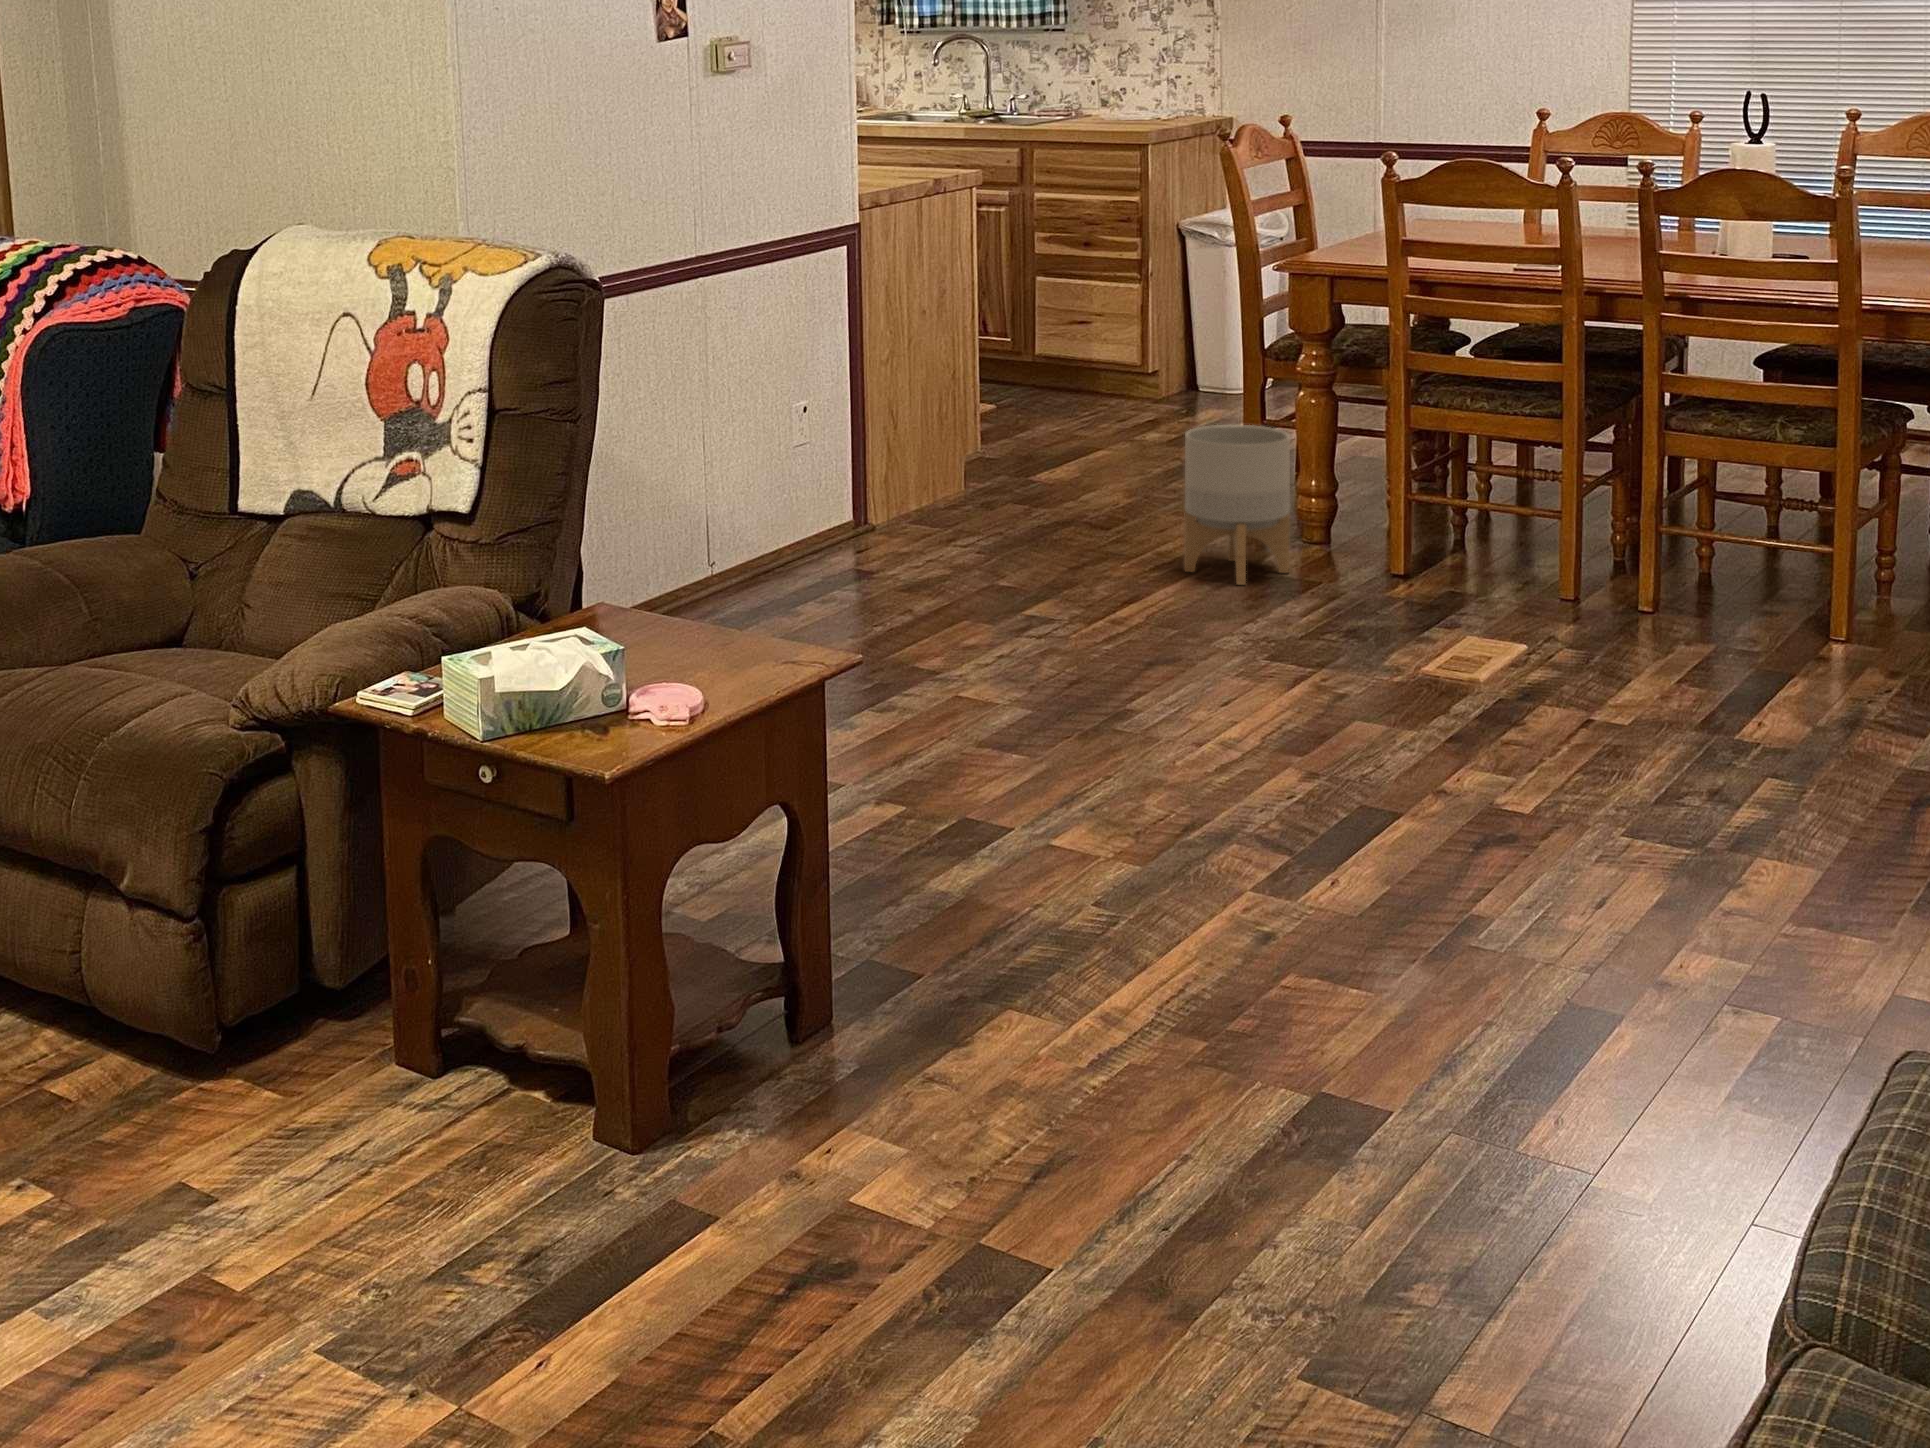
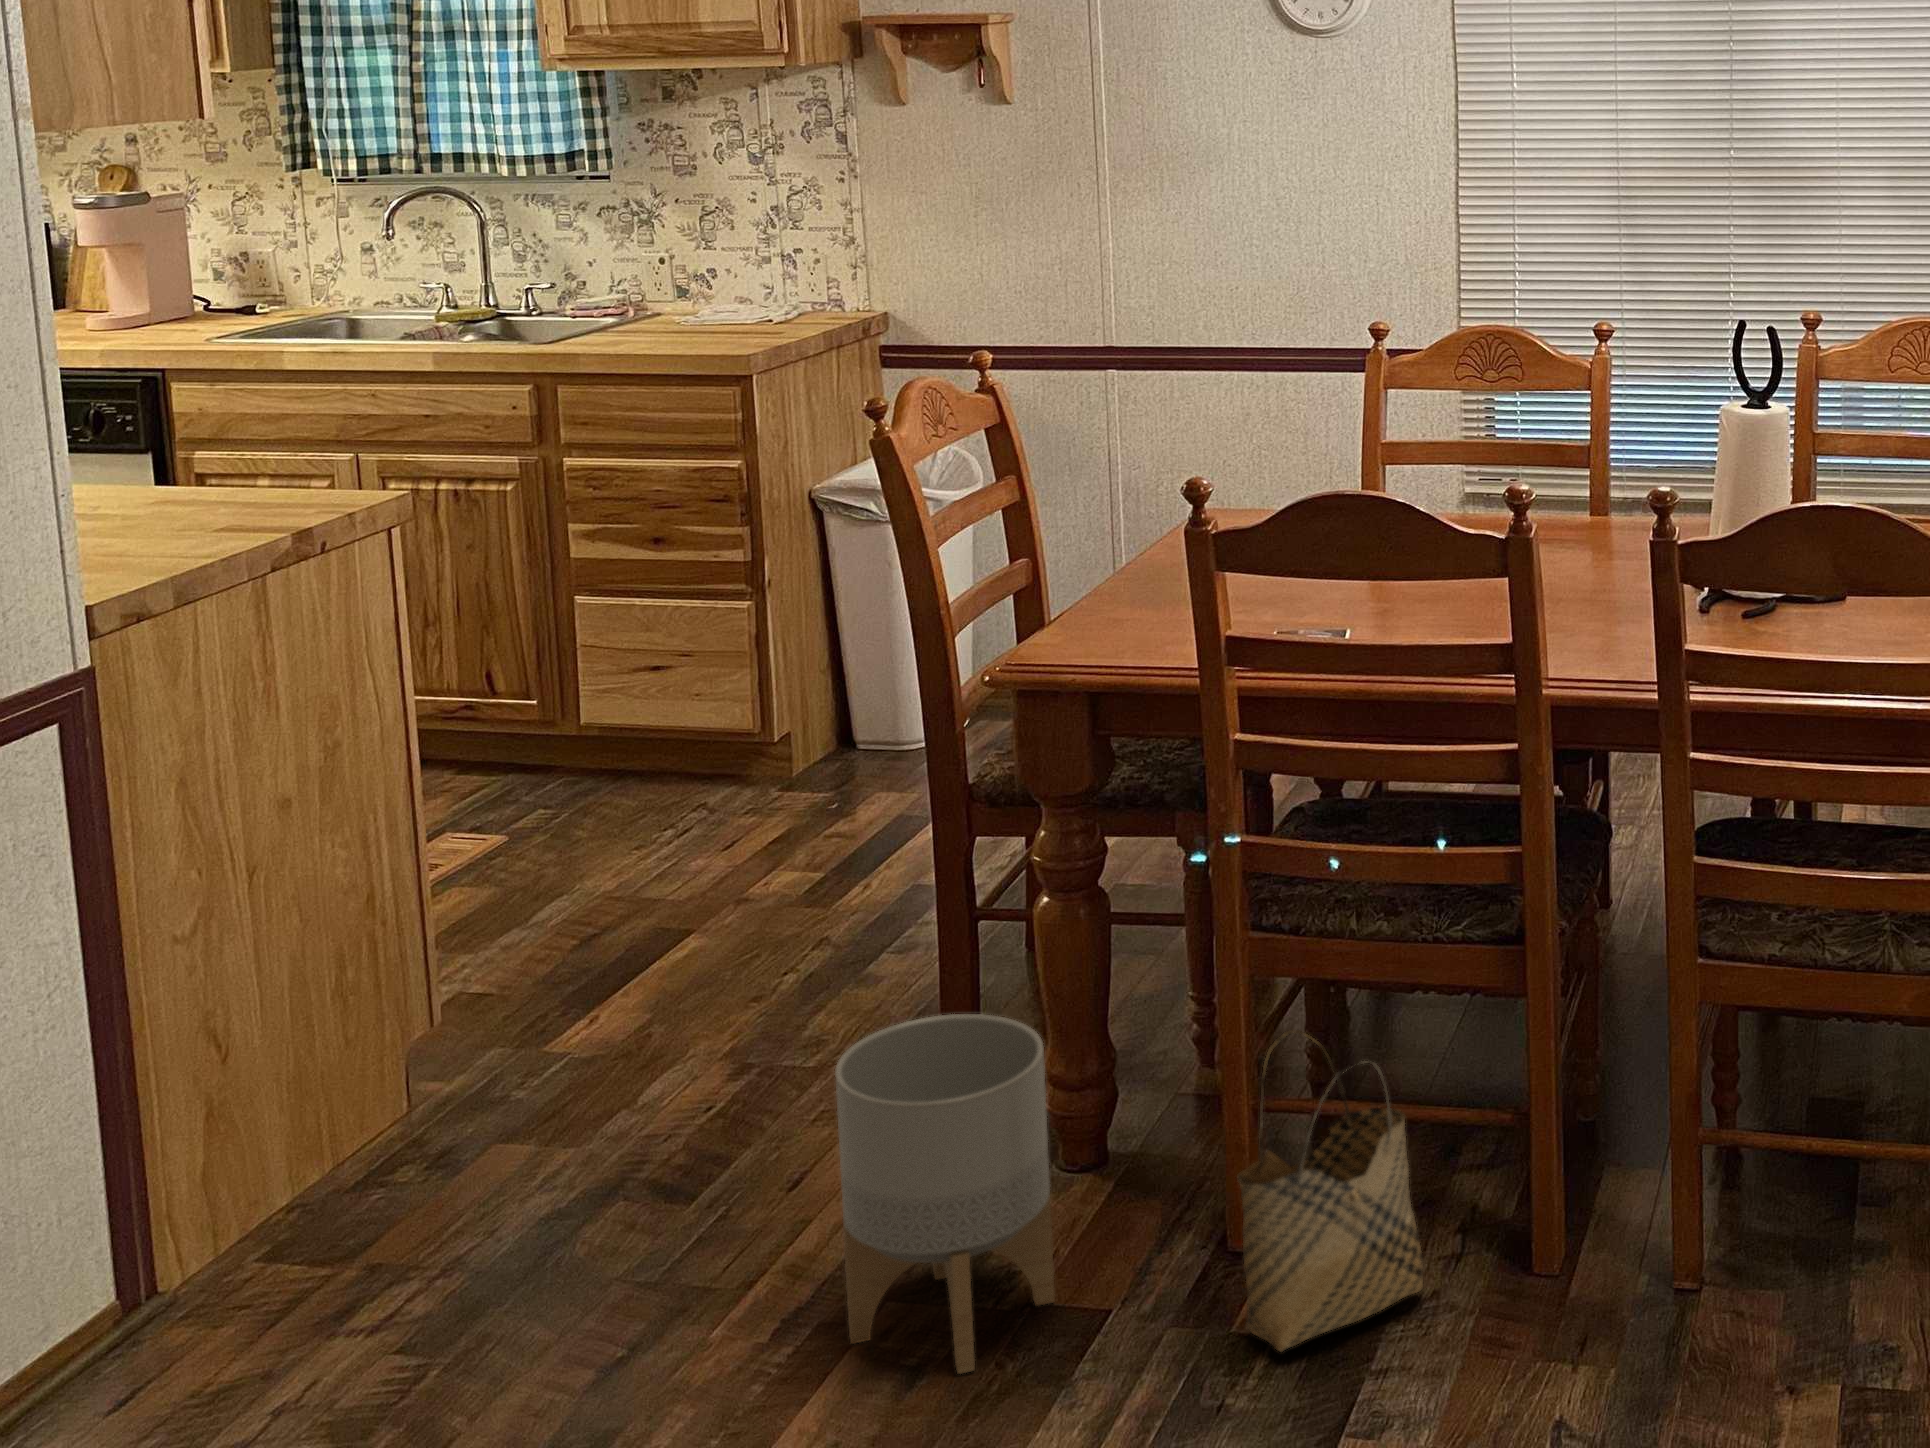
woven basket: none [1386,443,1489,595] -> present [1237,1030,1423,1351]

